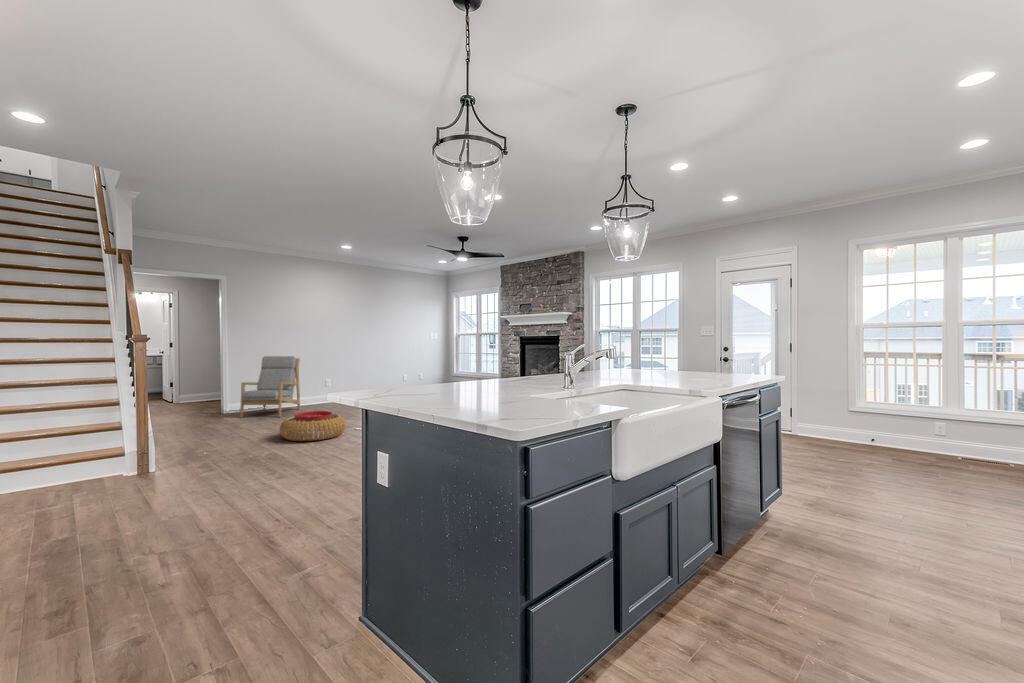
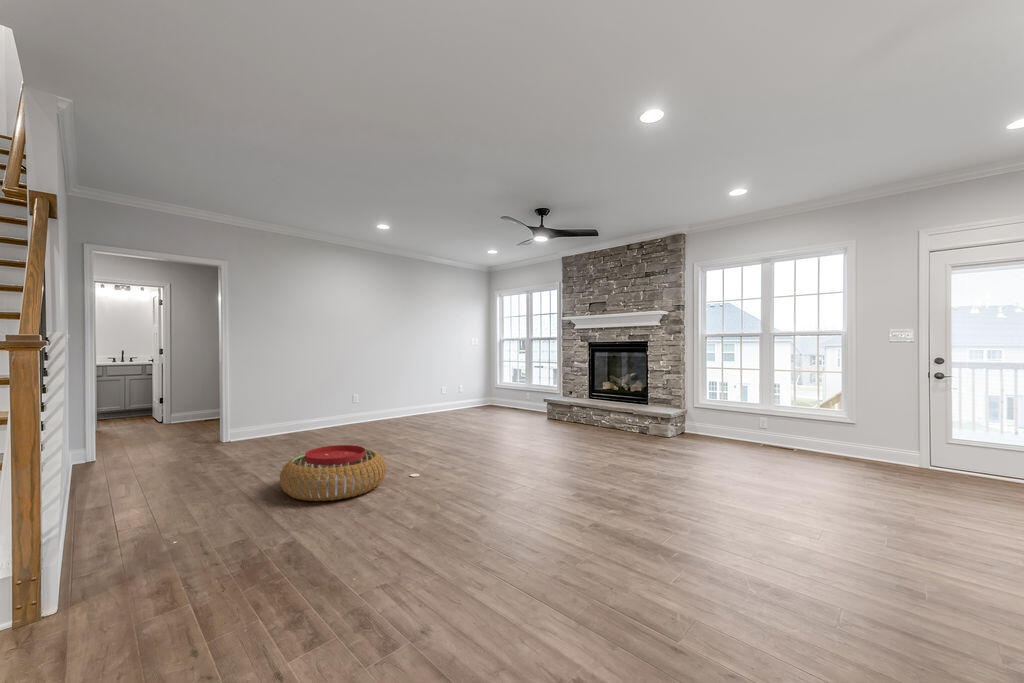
armchair: present [240,356,300,418] -> none [228,360,315,445]

